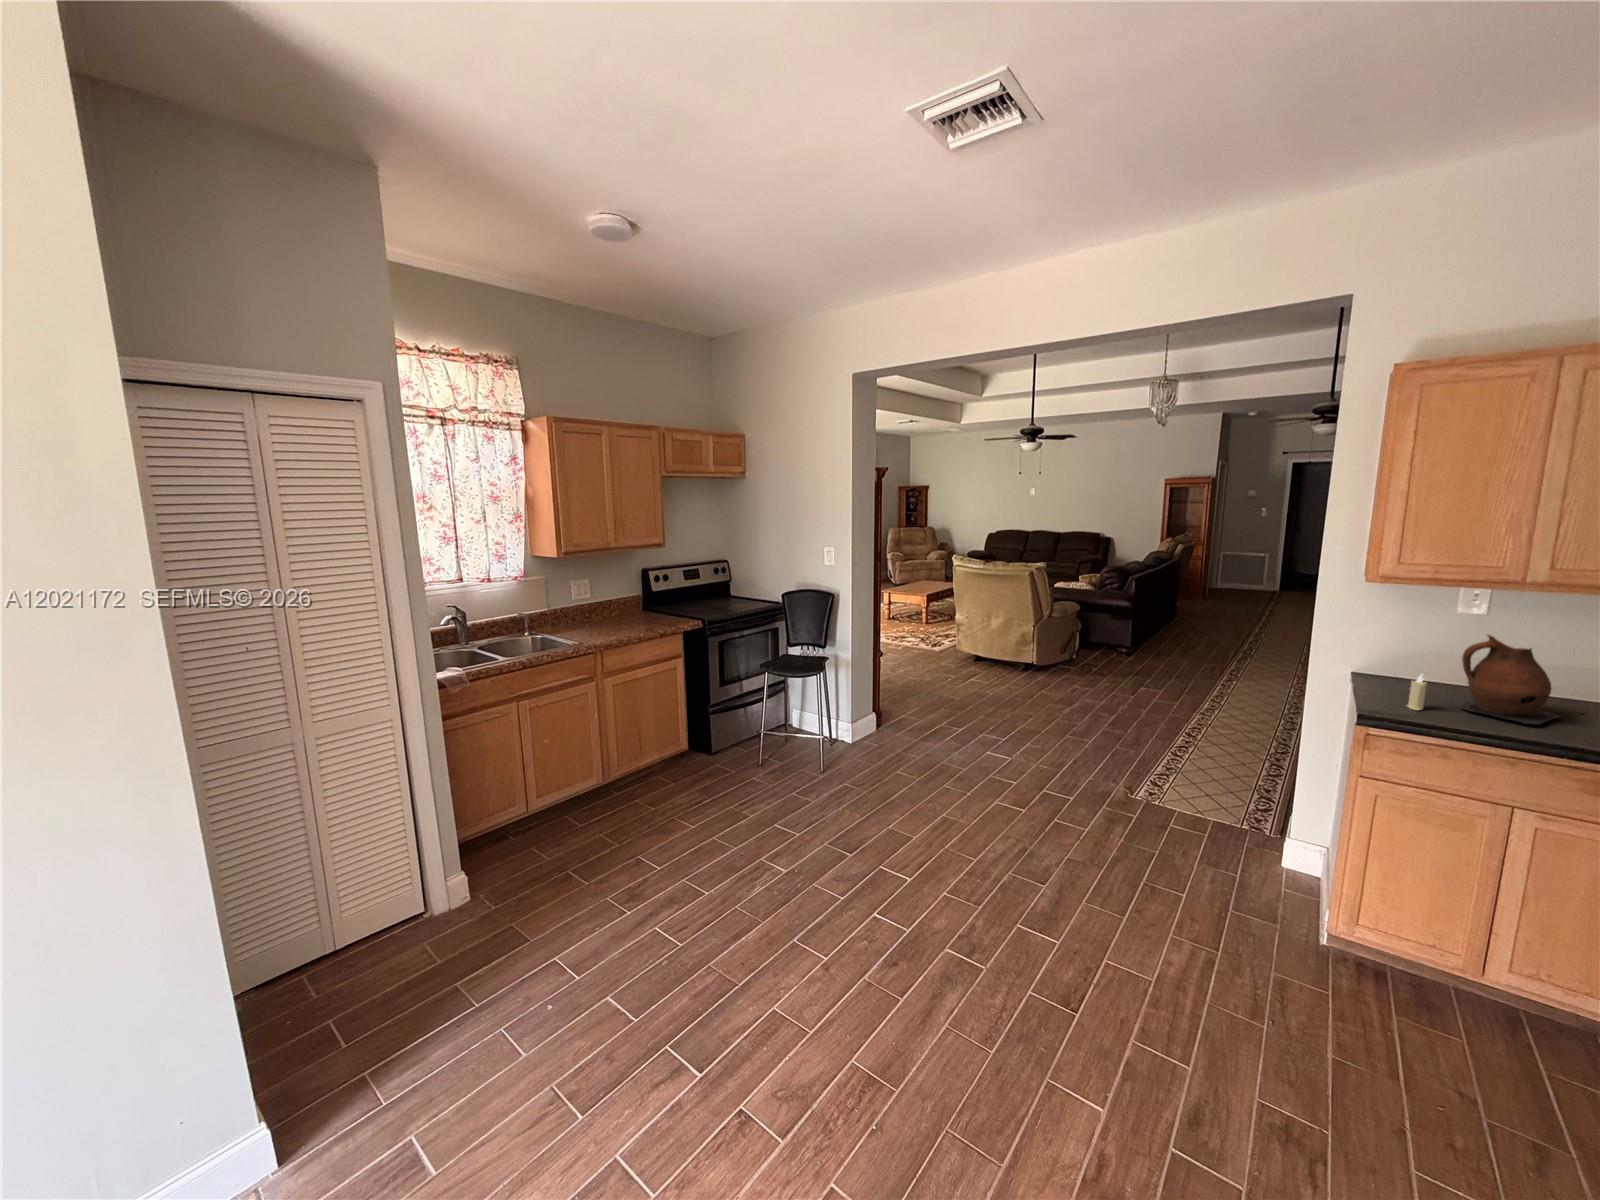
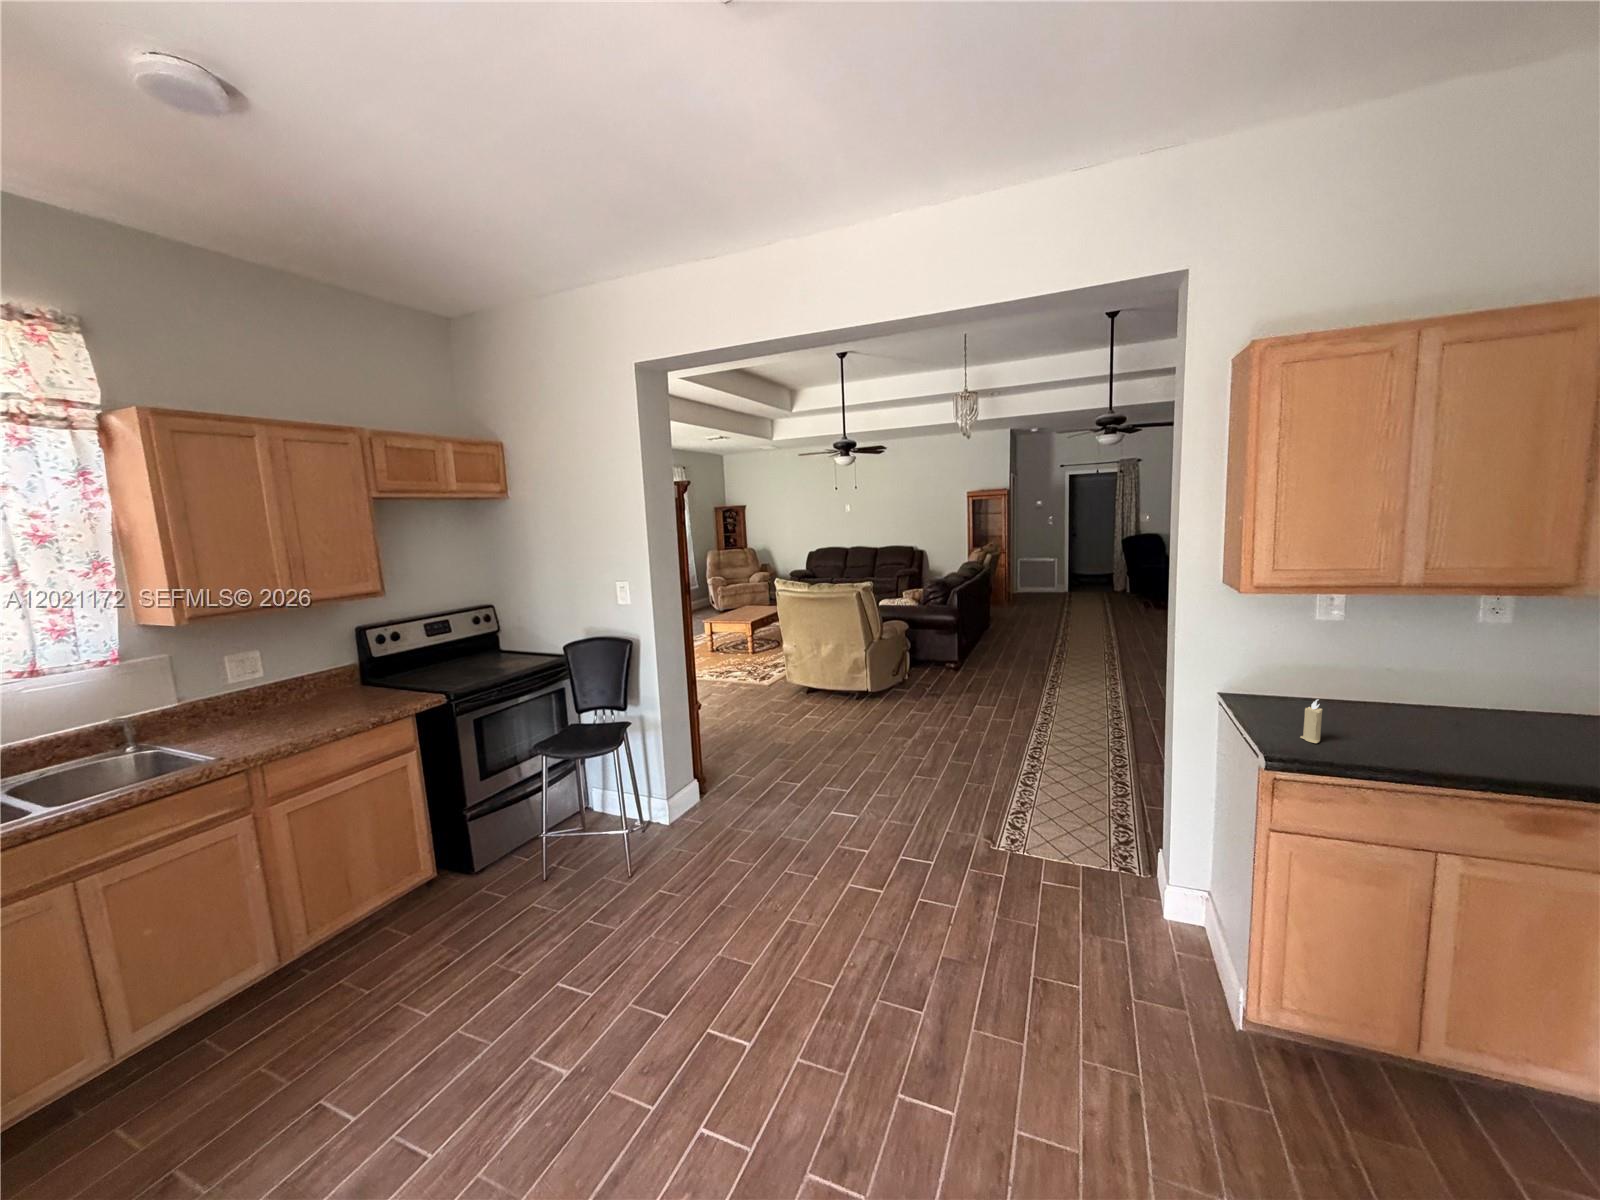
ceramic pitcher: present [1462,634,1560,724] -> none [1347,647,1446,750]

